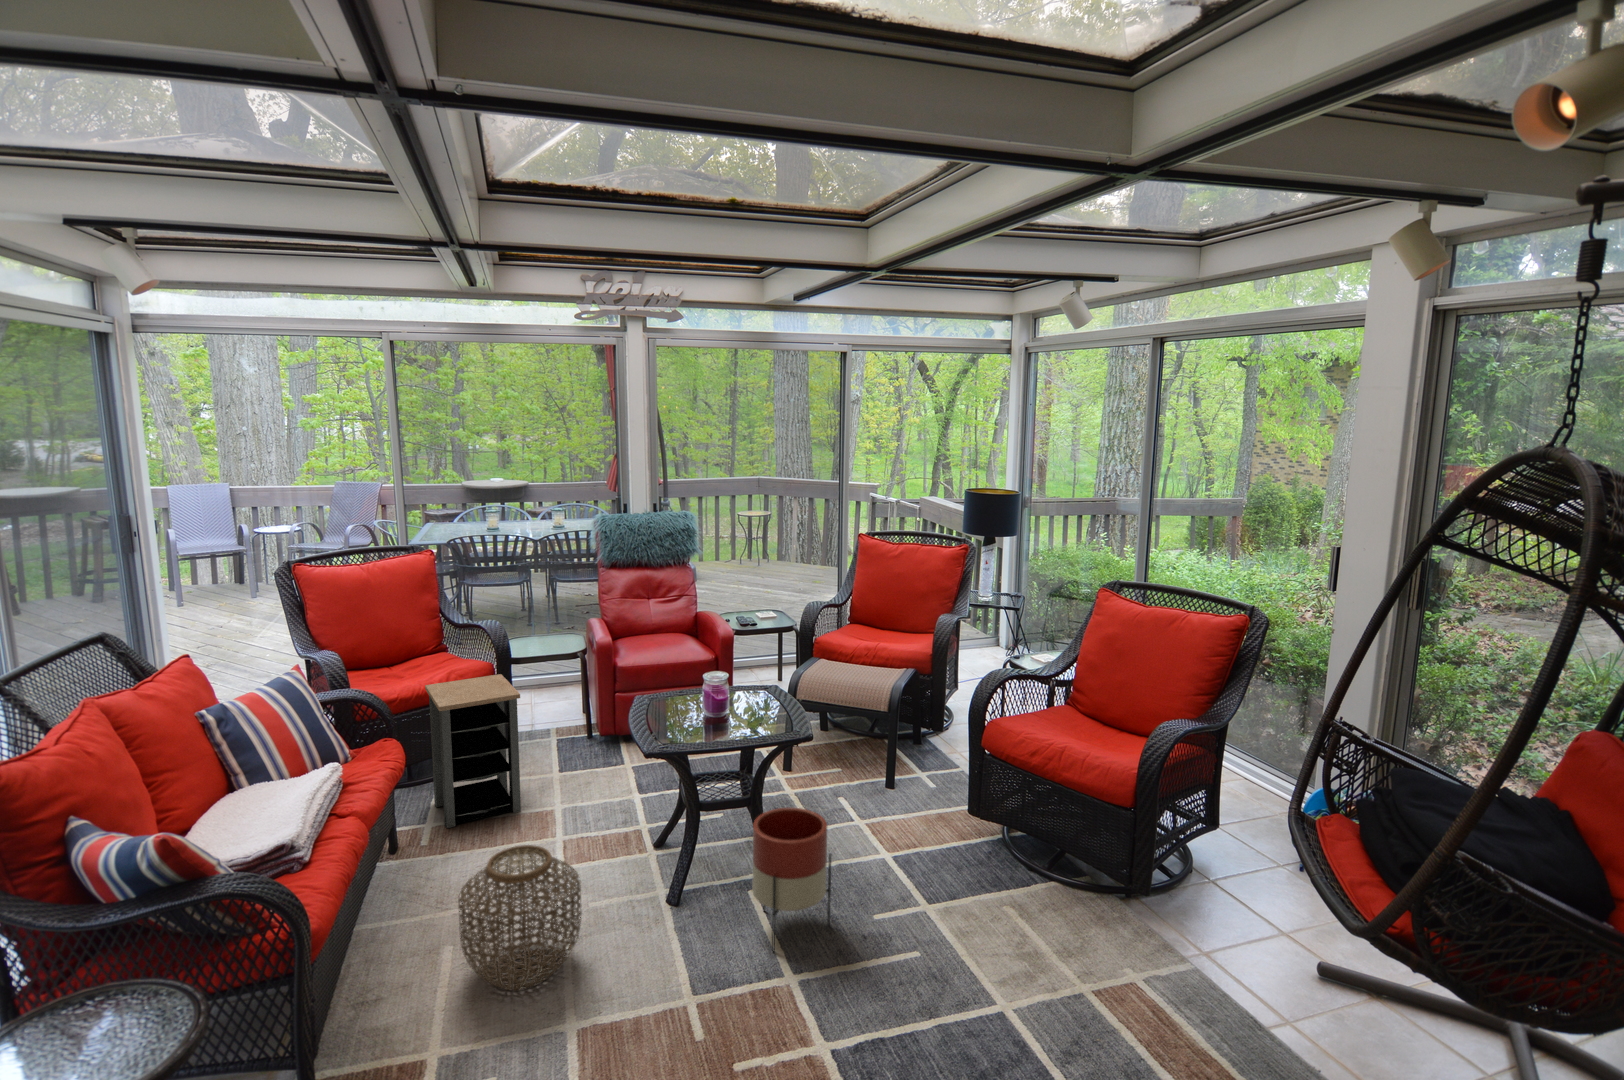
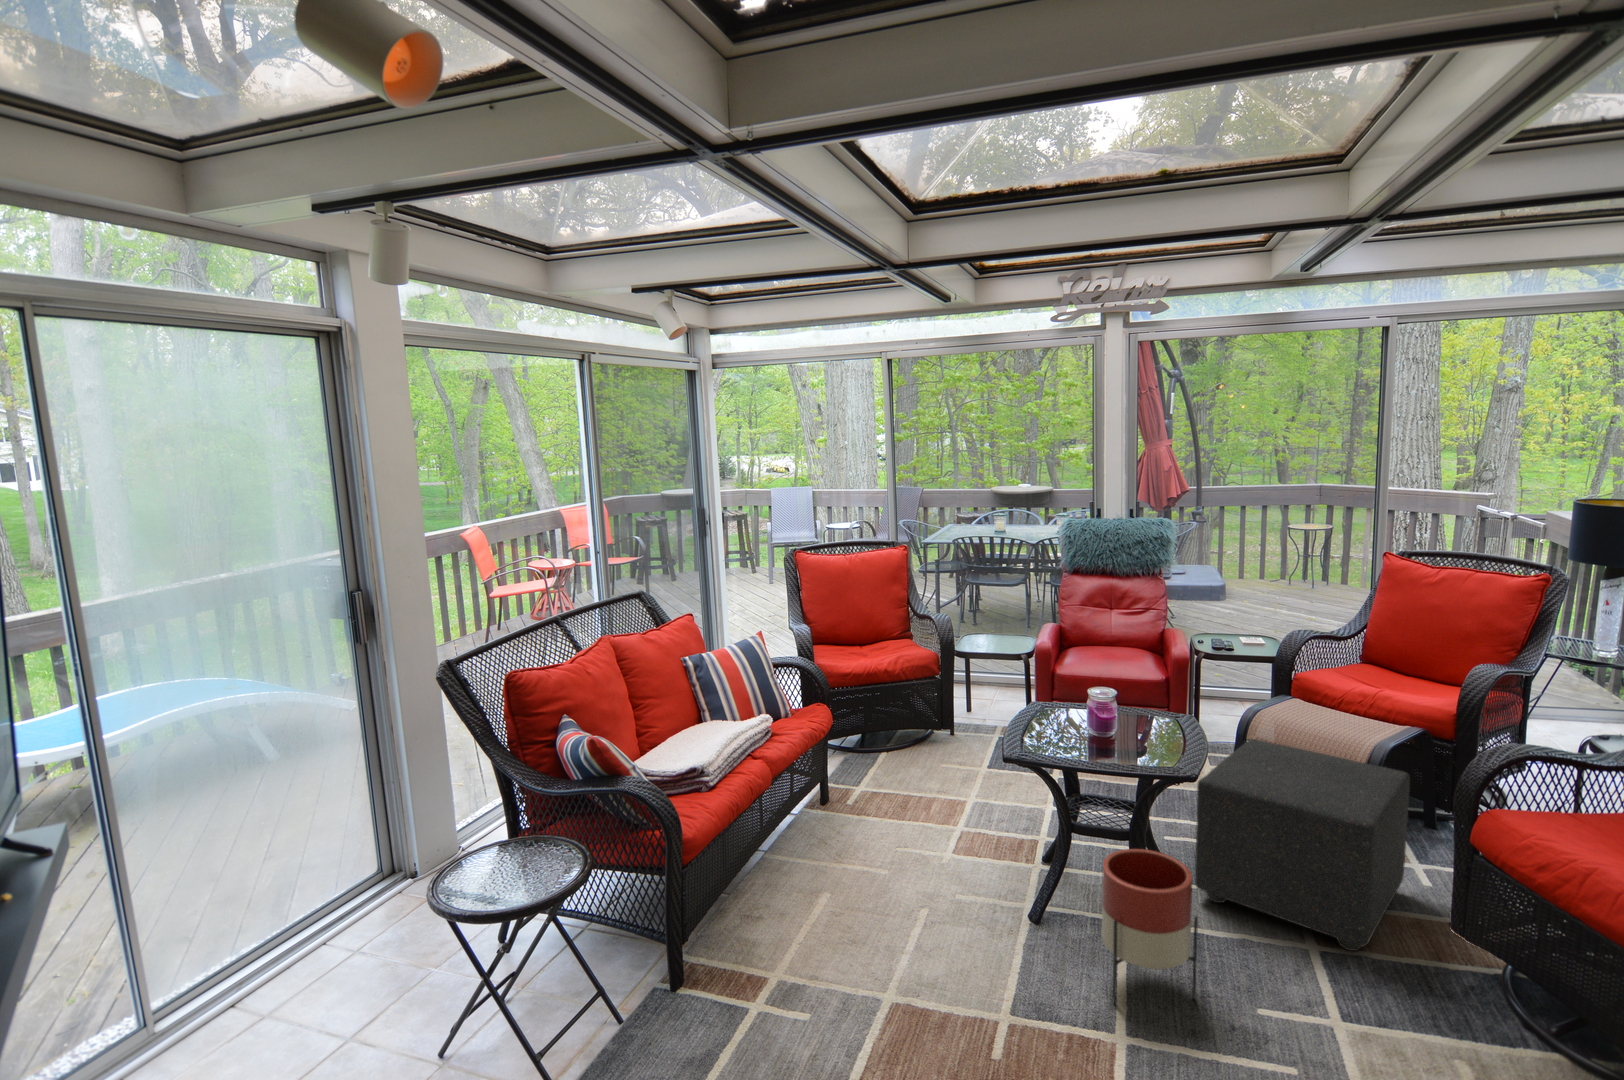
side table: present [425,674,521,828] -> none [871,664,942,794]
ottoman: none [793,698,927,850] -> present [1195,739,1410,951]
woven basket: present [458,845,581,990] -> none [820,818,927,949]

